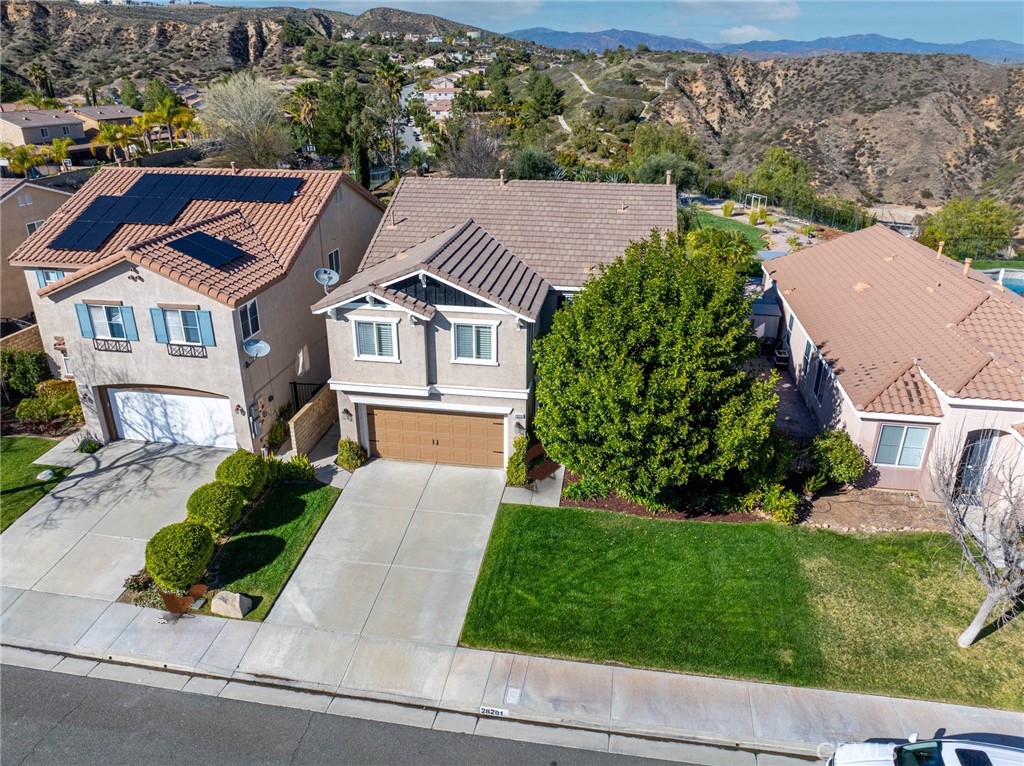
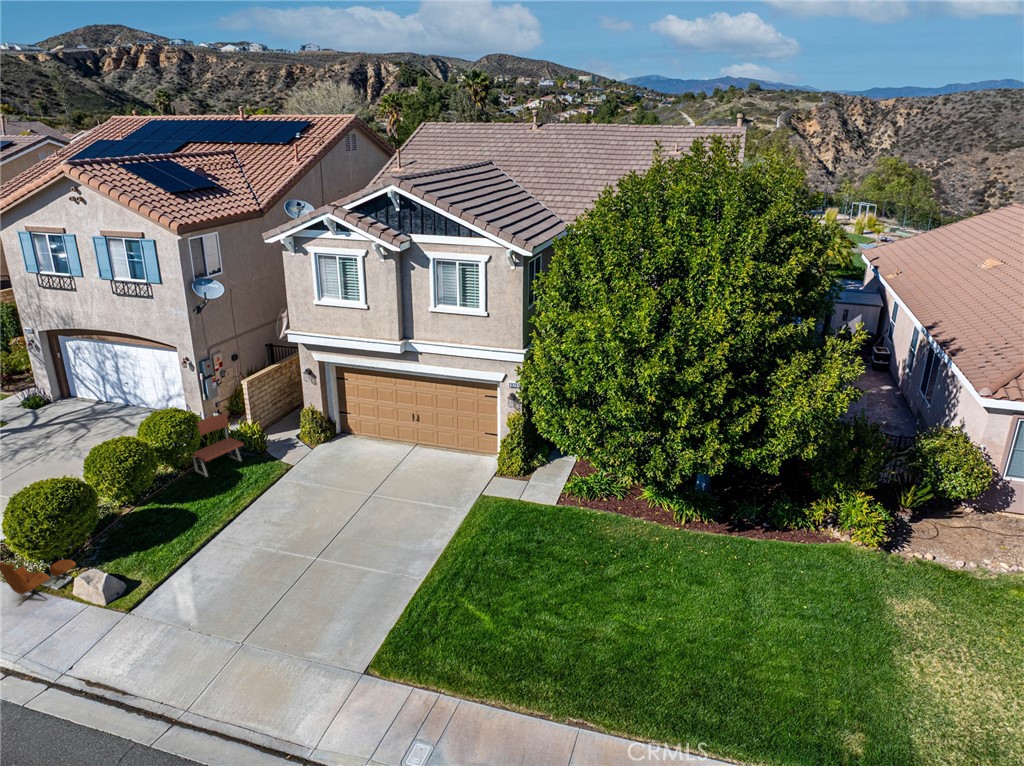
bench: present [524,443,561,493] -> present [193,413,243,476]

